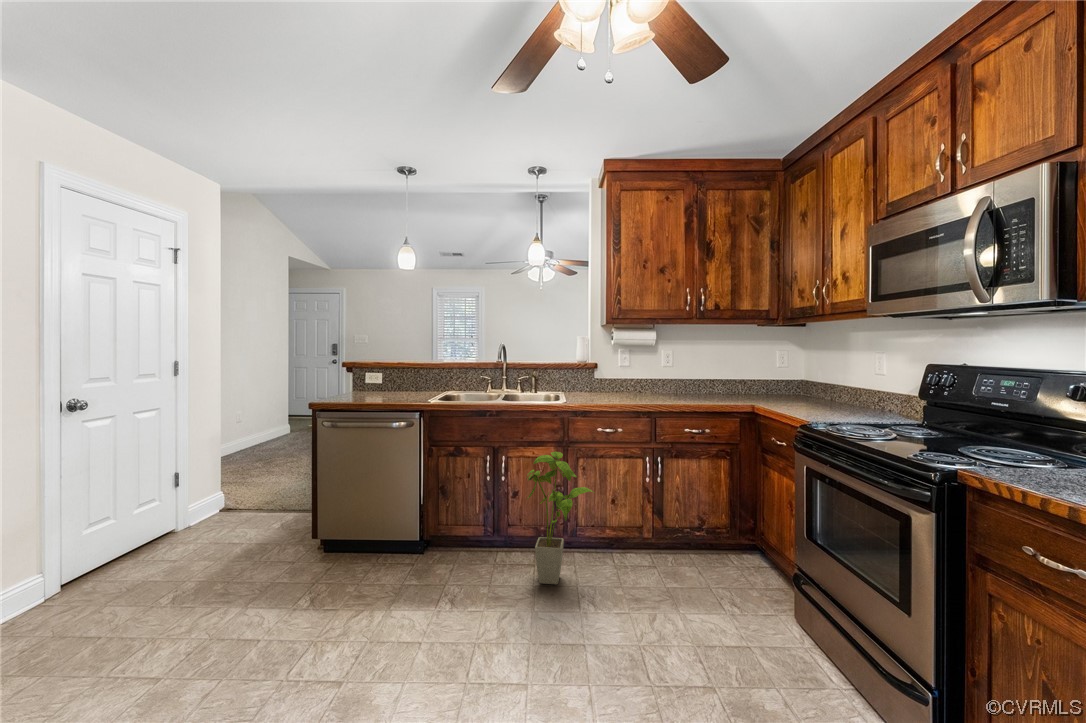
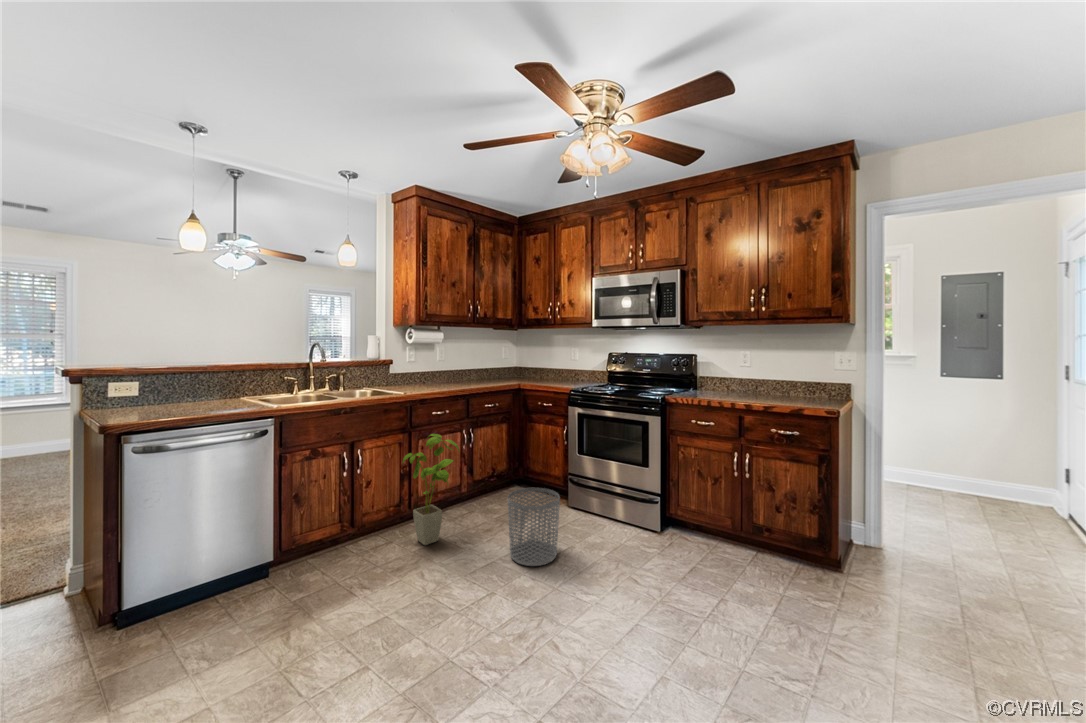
waste bin: none [588,552,667,679] -> present [508,488,560,566]

